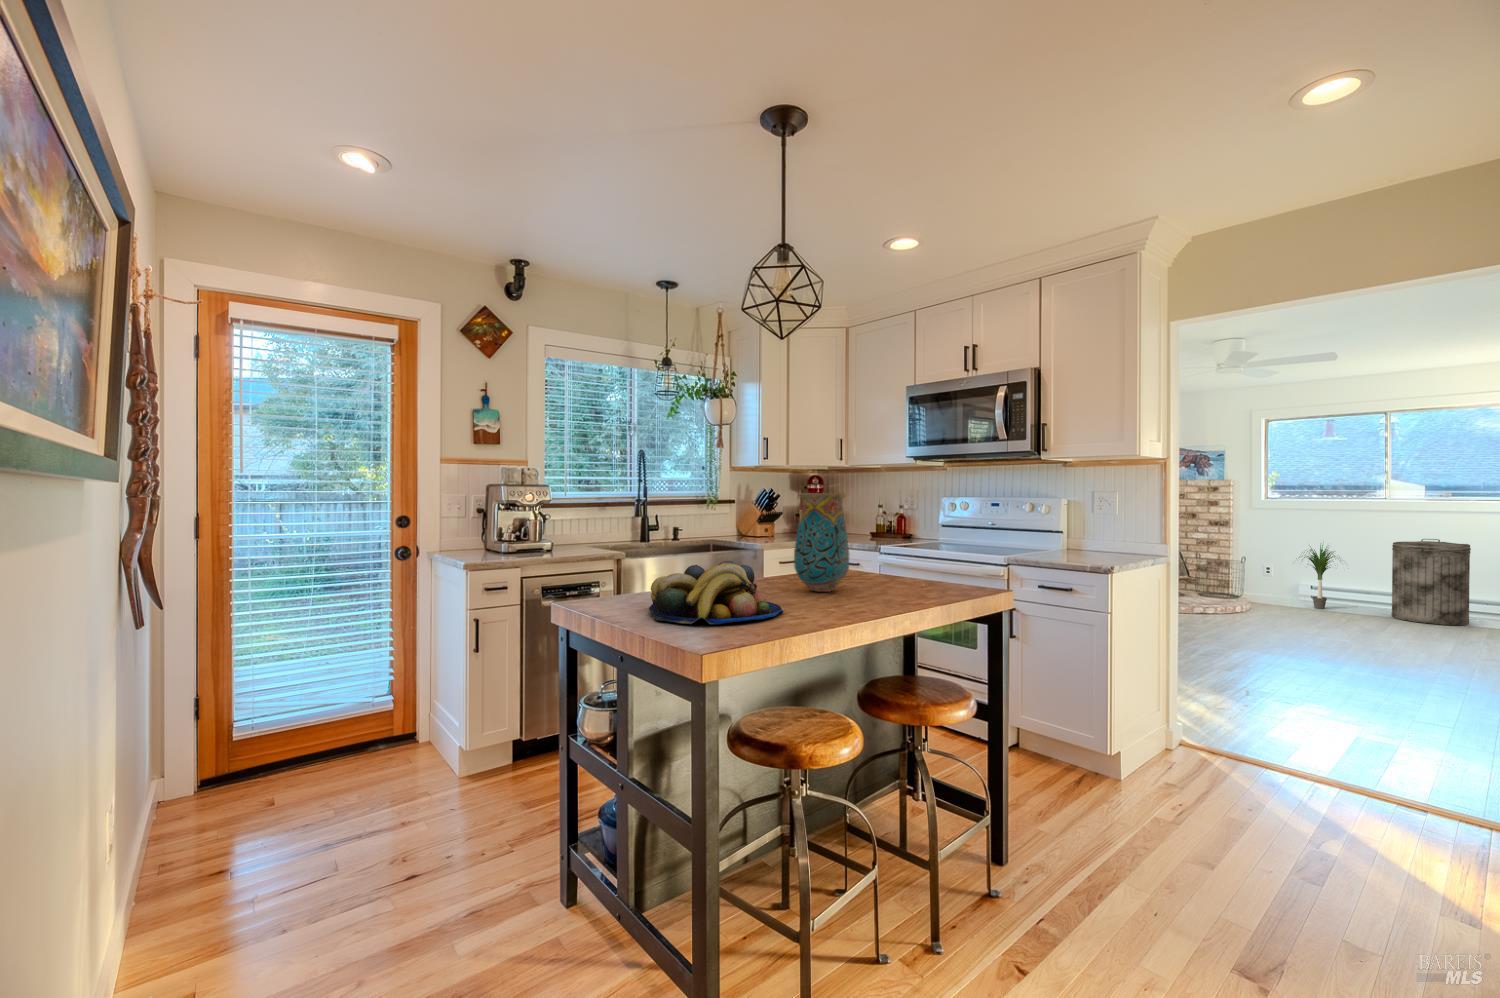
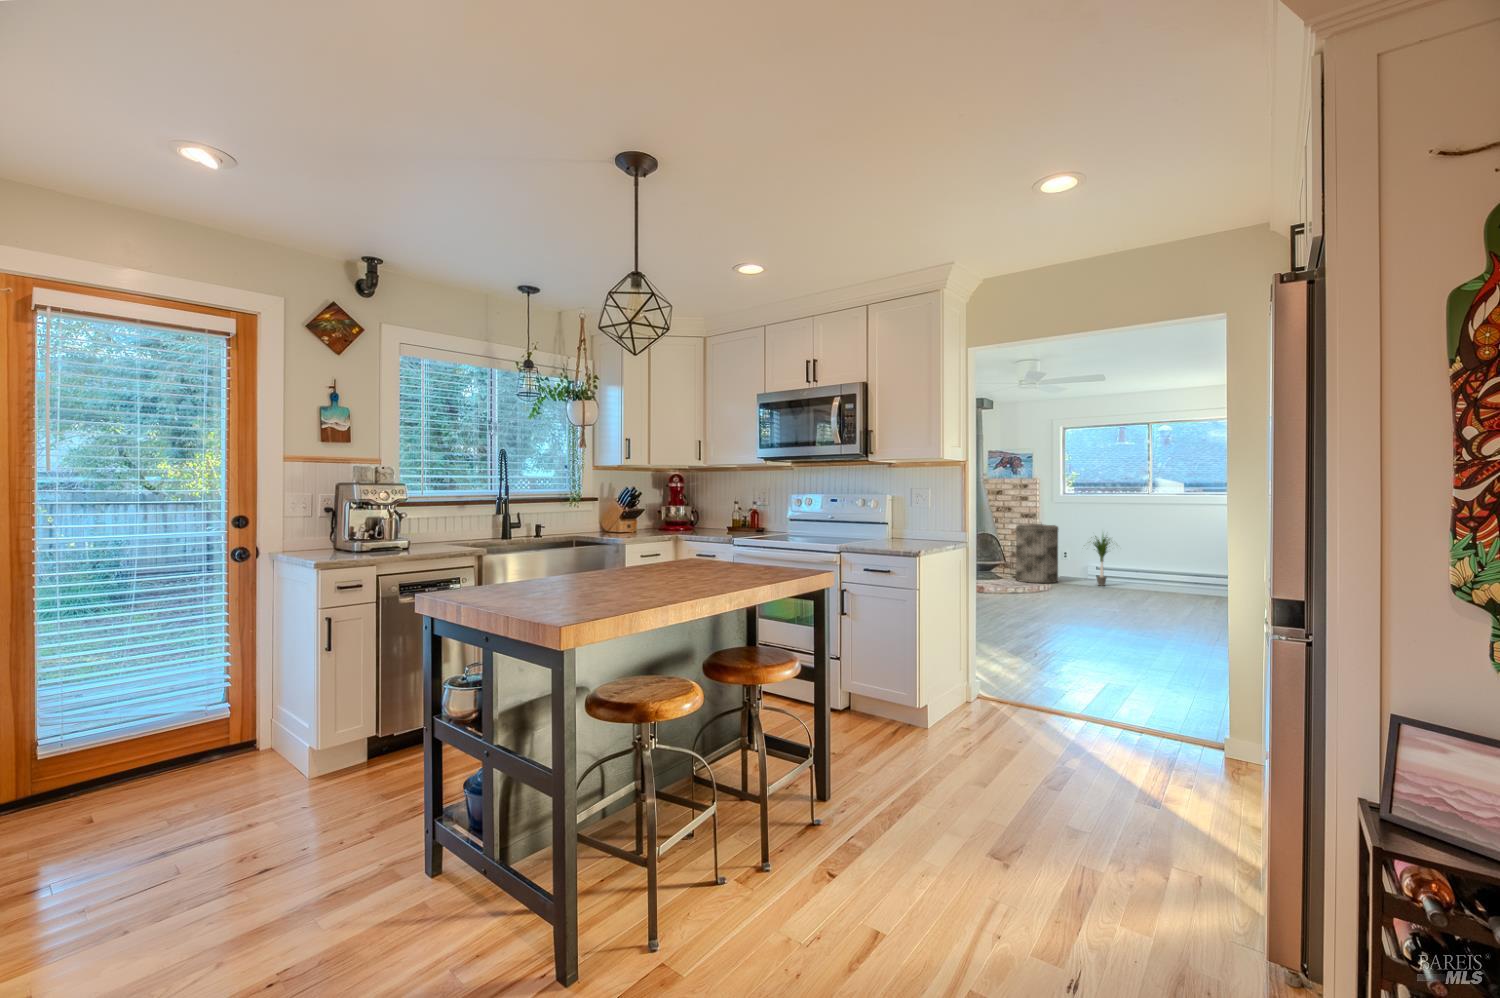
vase: present [794,493,849,592] -> none [646,489,694,576]
trash can: present [1392,539,1471,625] -> present [1016,524,1058,583]
fruit bowl: present [649,561,782,624] -> none [511,549,633,603]

